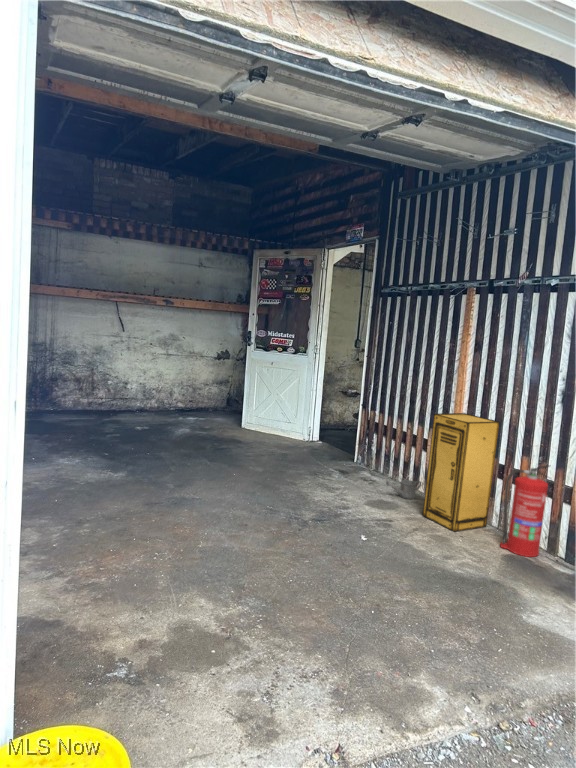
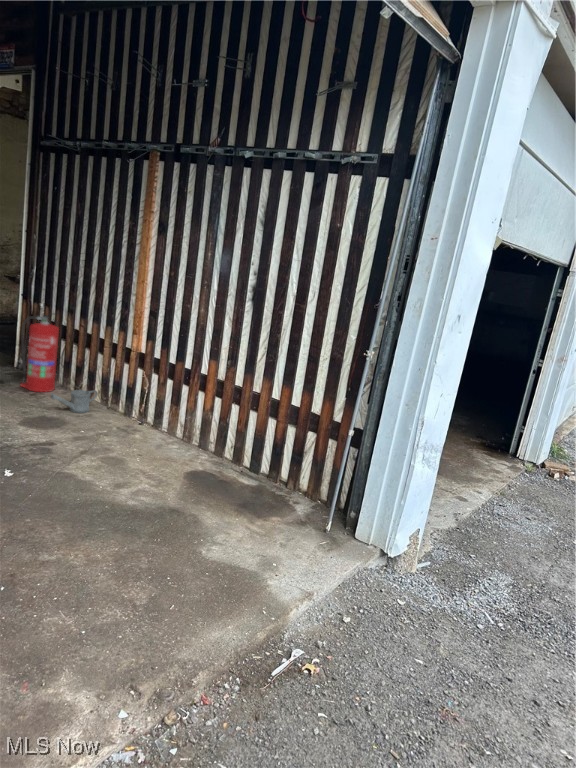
storage cabinet: present [423,413,500,532] -> none [96,309,186,451]
fire extinguisher: present [500,465,549,557] -> present [21,313,59,392]

